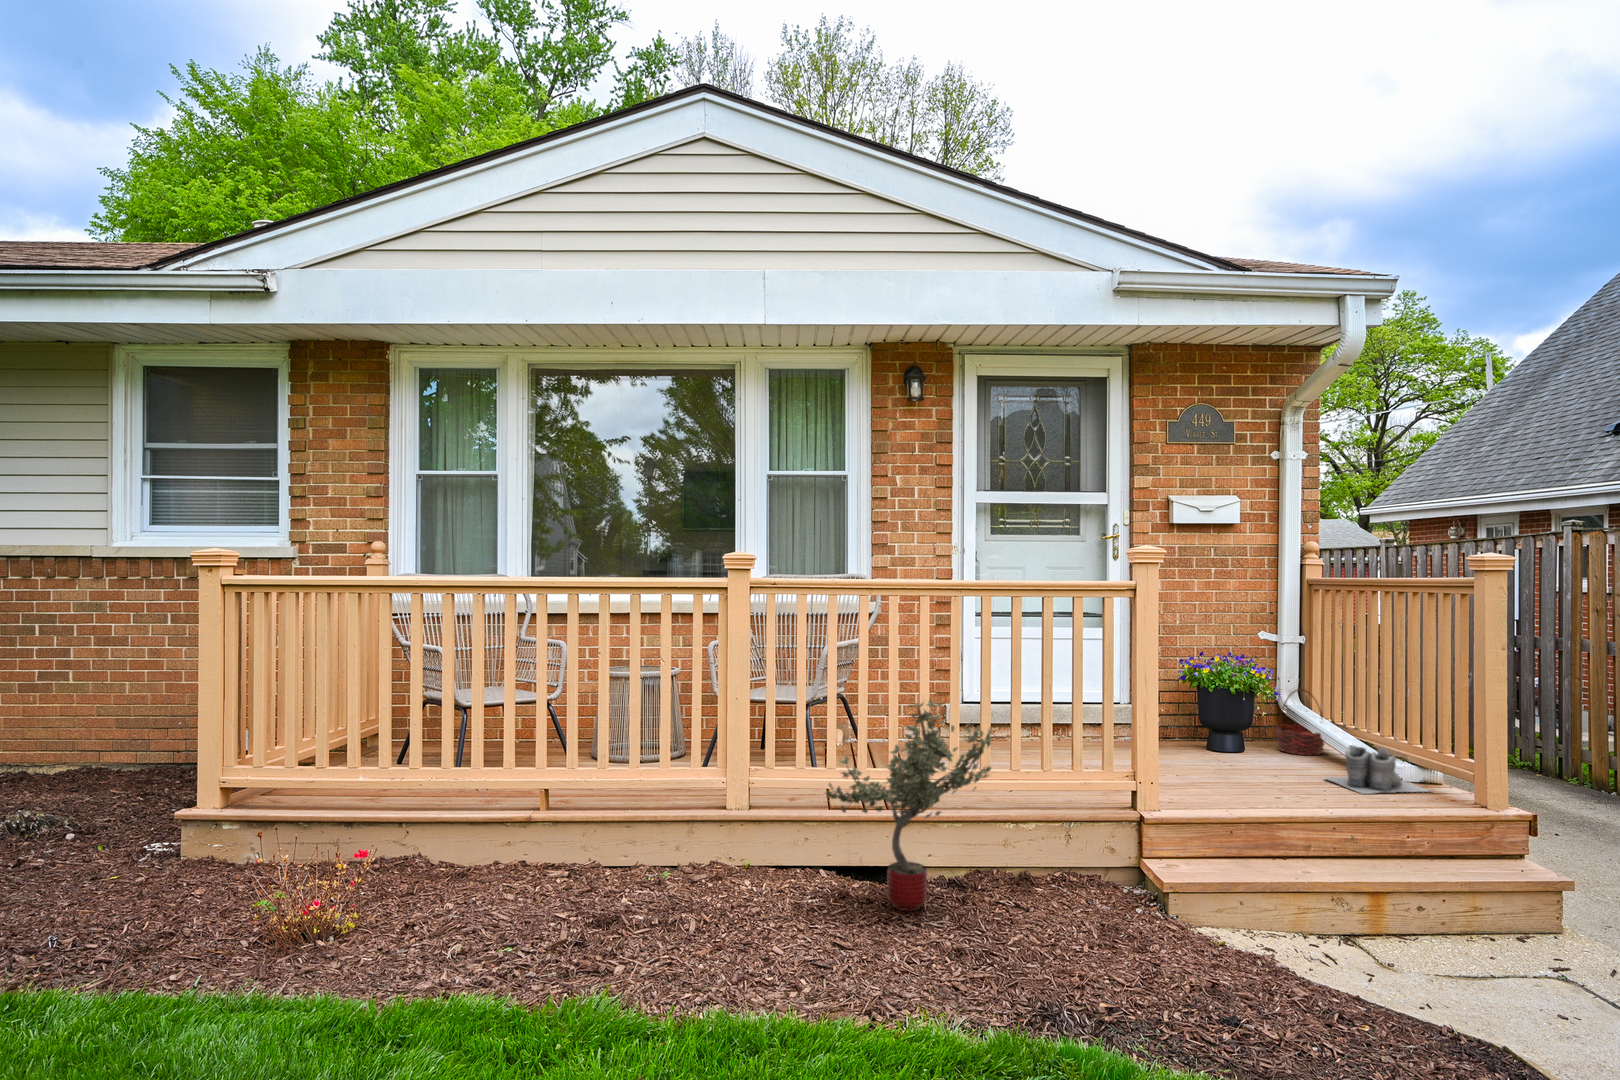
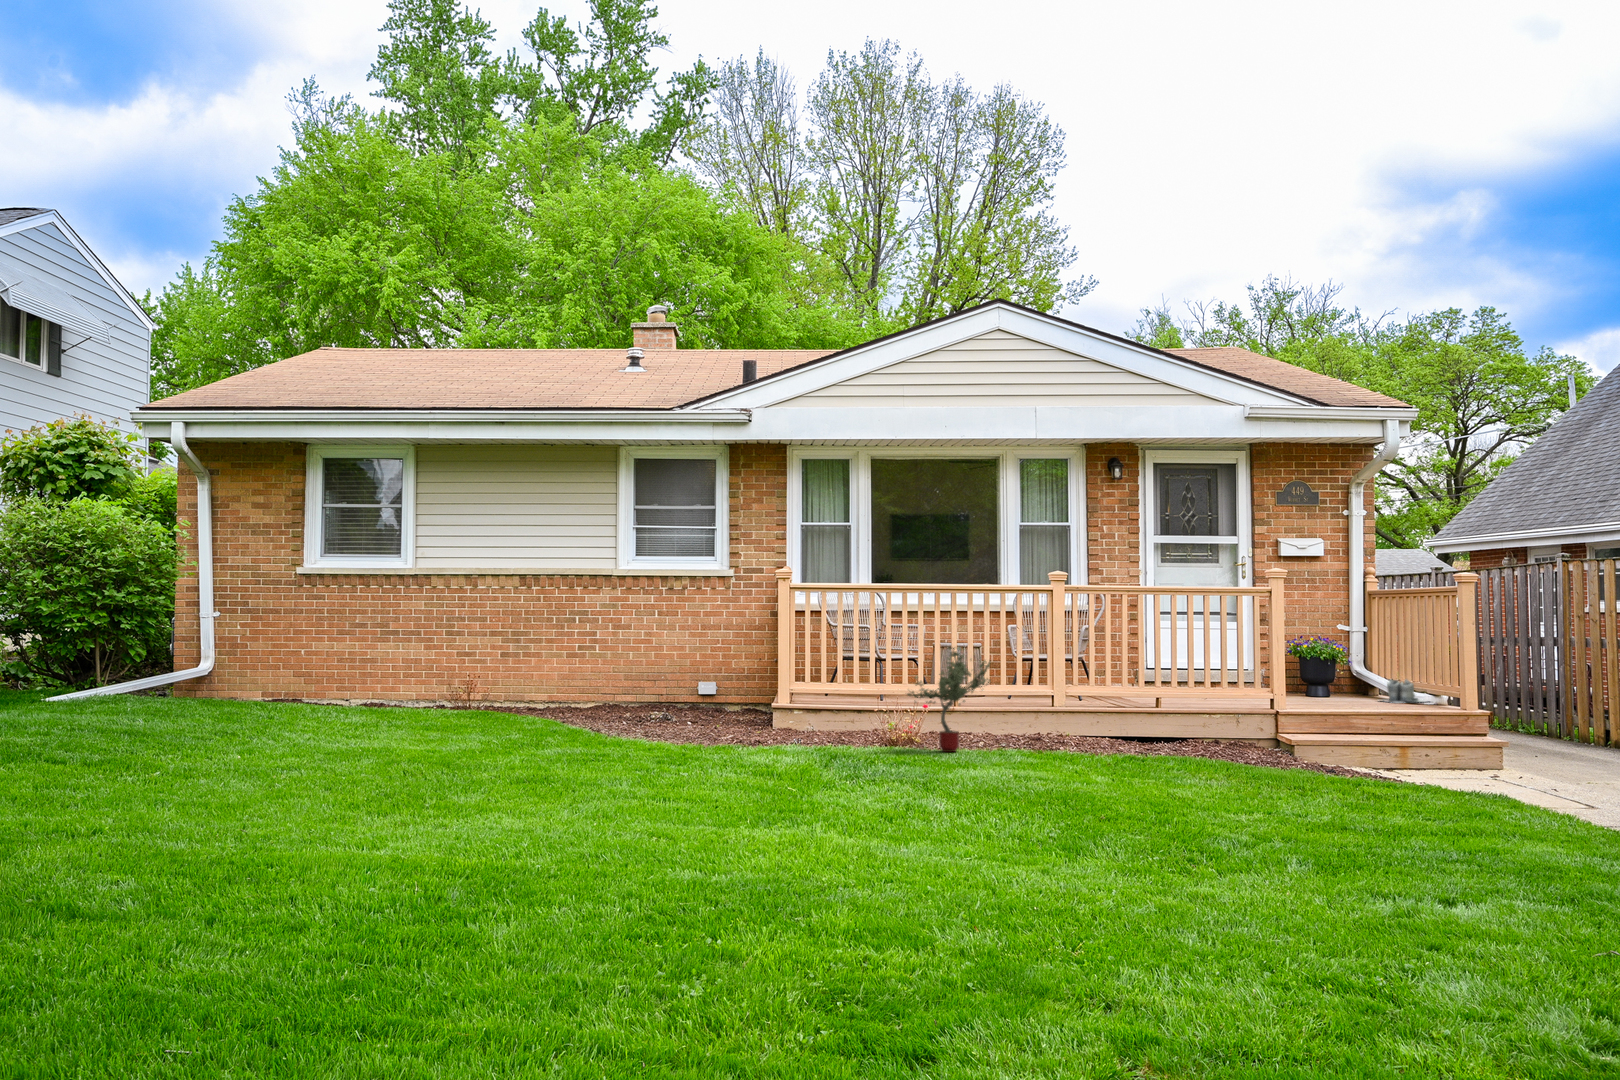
basket: present [1275,689,1324,756] -> none [1348,657,1380,697]
potted tree: present [825,700,992,911] -> present [907,647,991,752]

